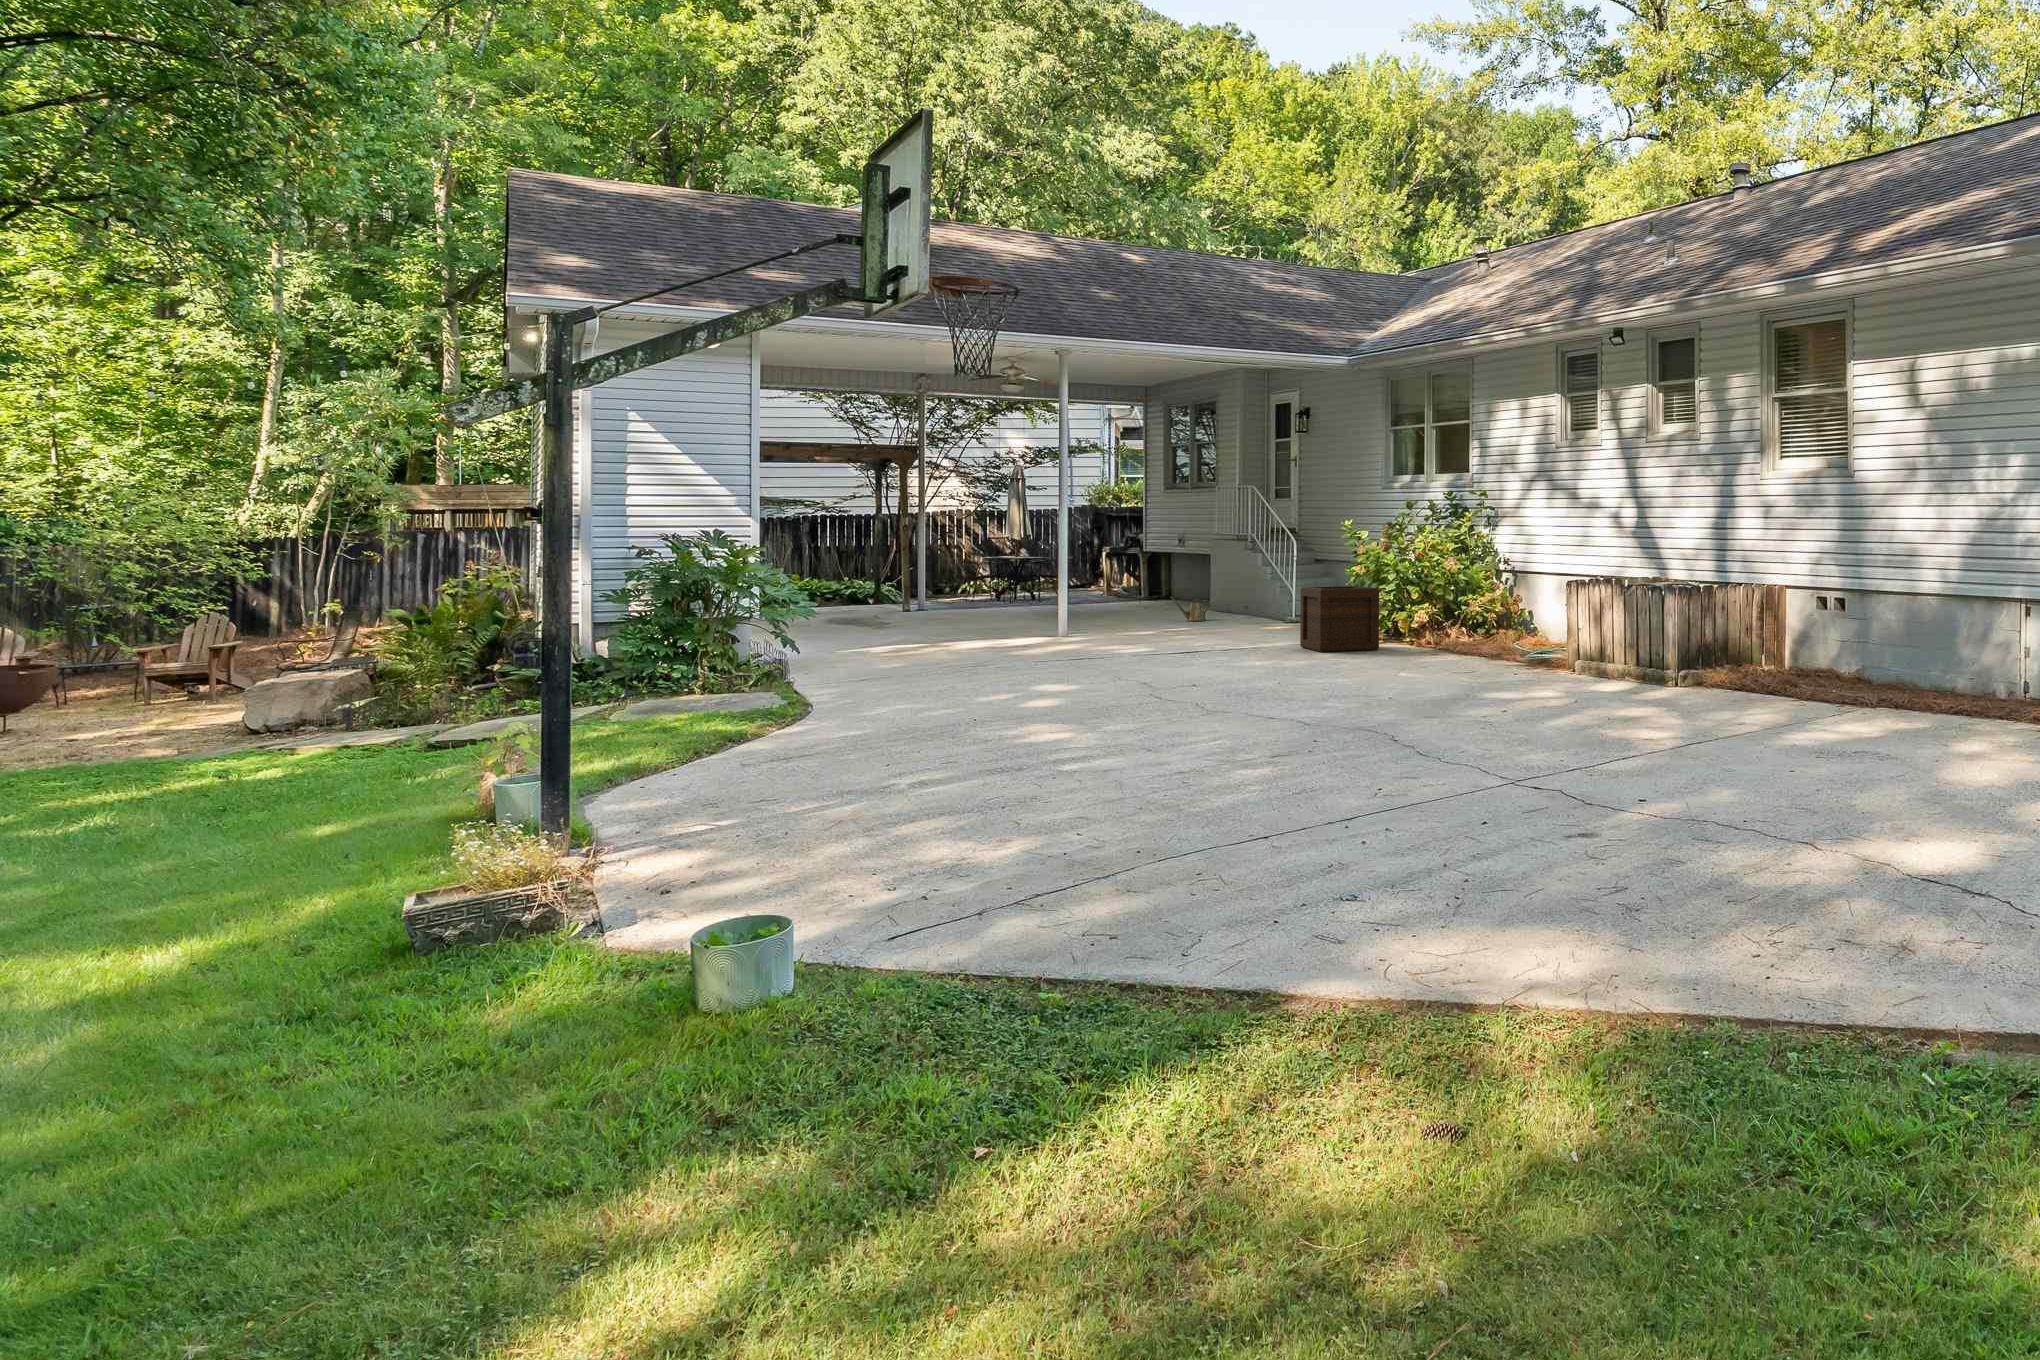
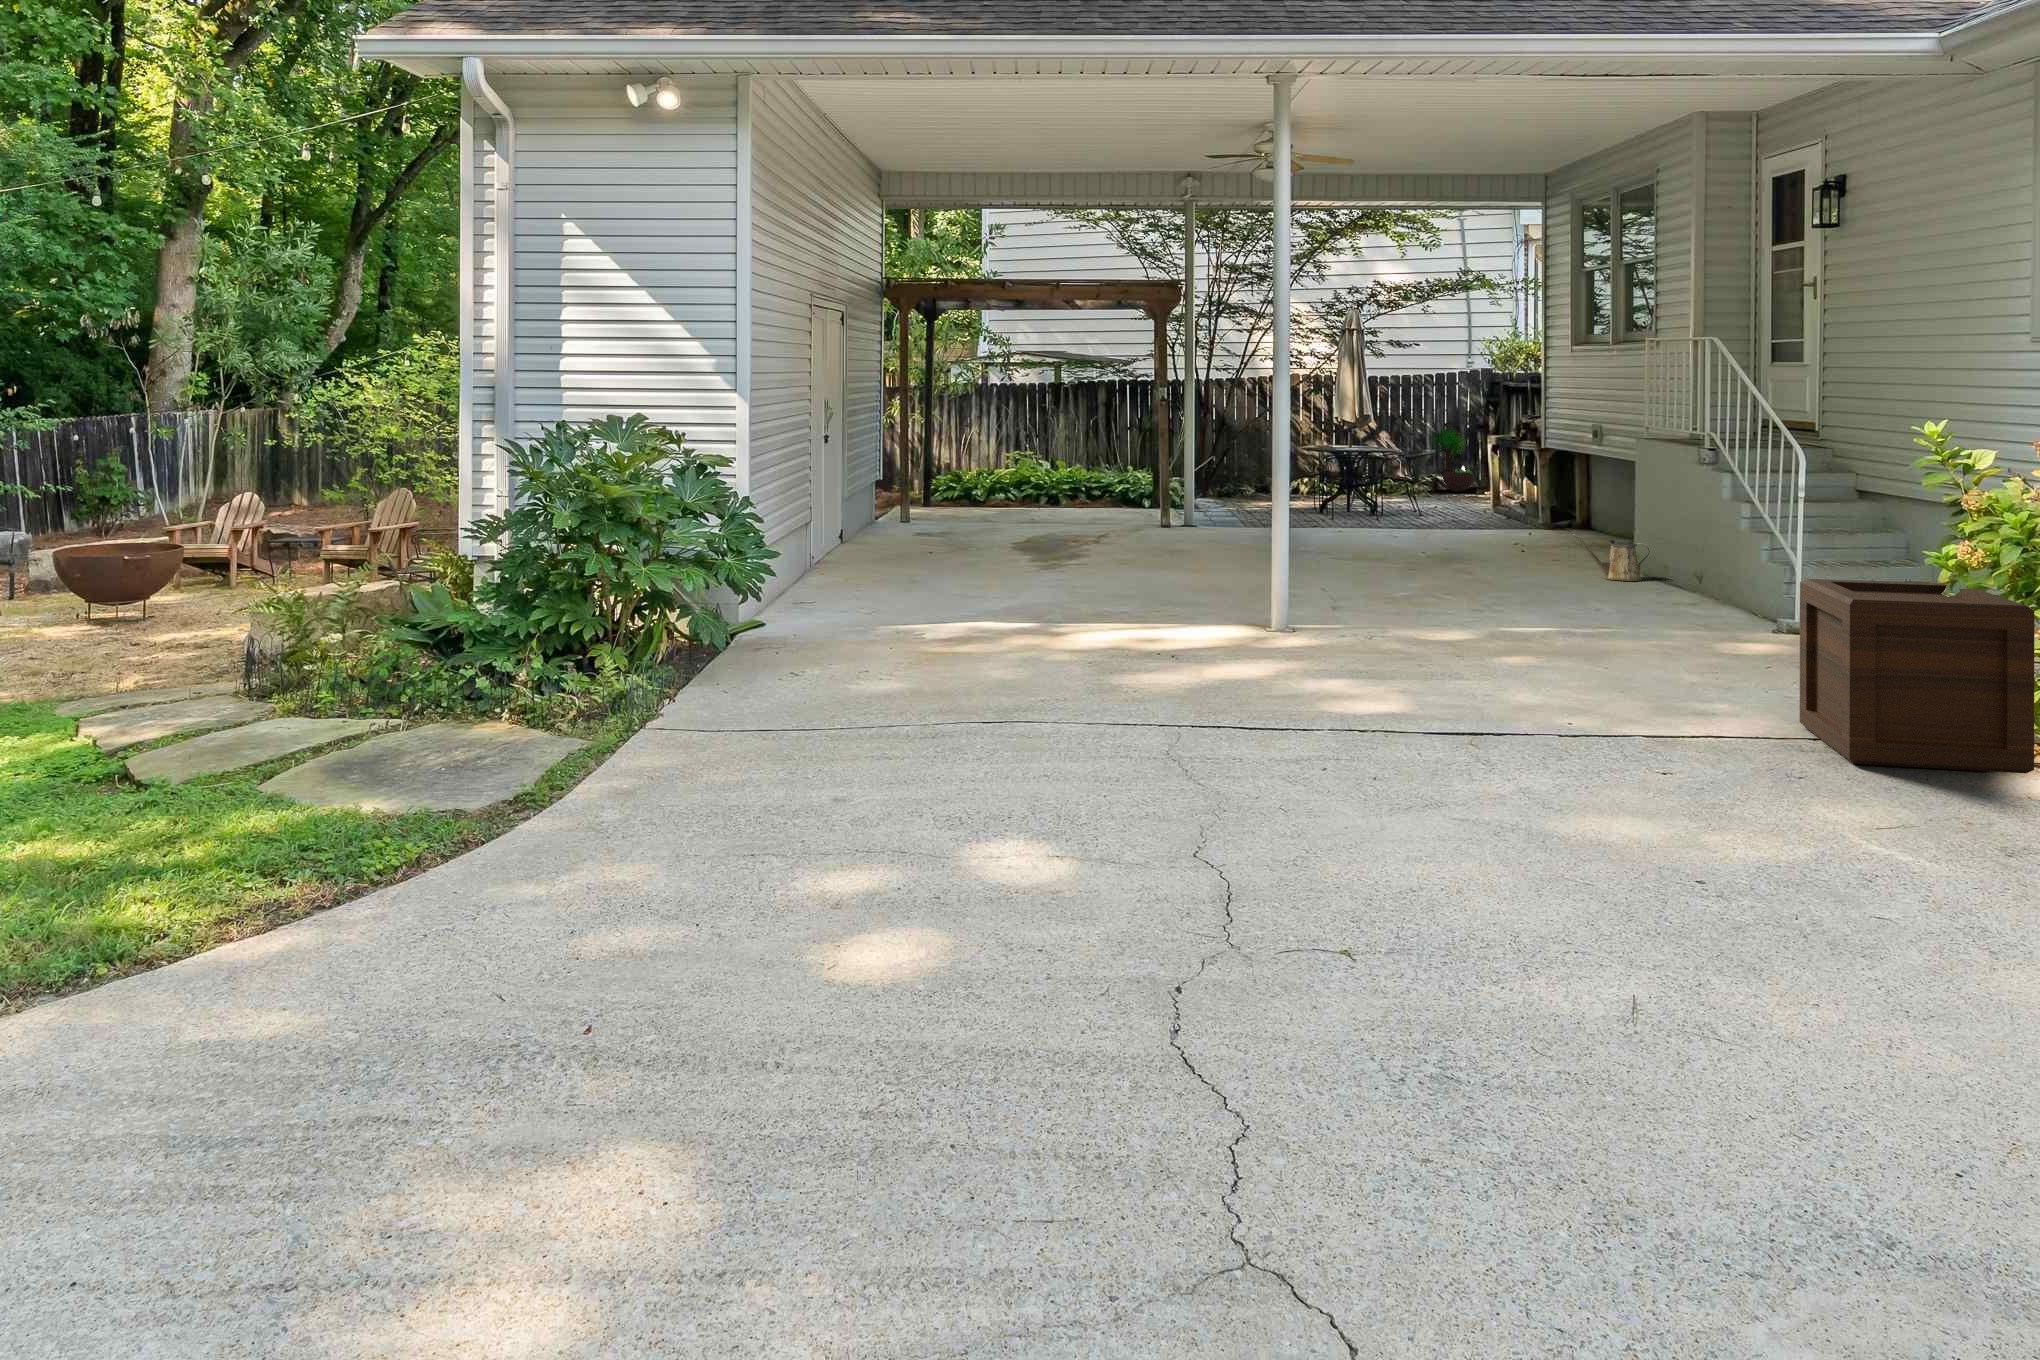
potted tree: none [1027,545,1060,595] -> present [1430,427,1473,492]

